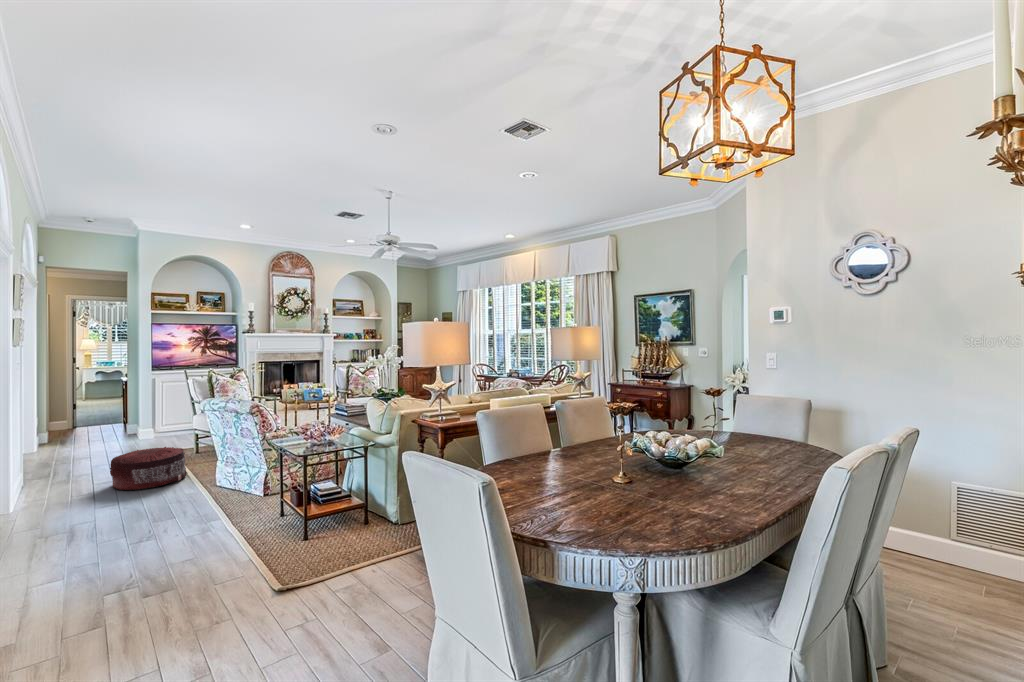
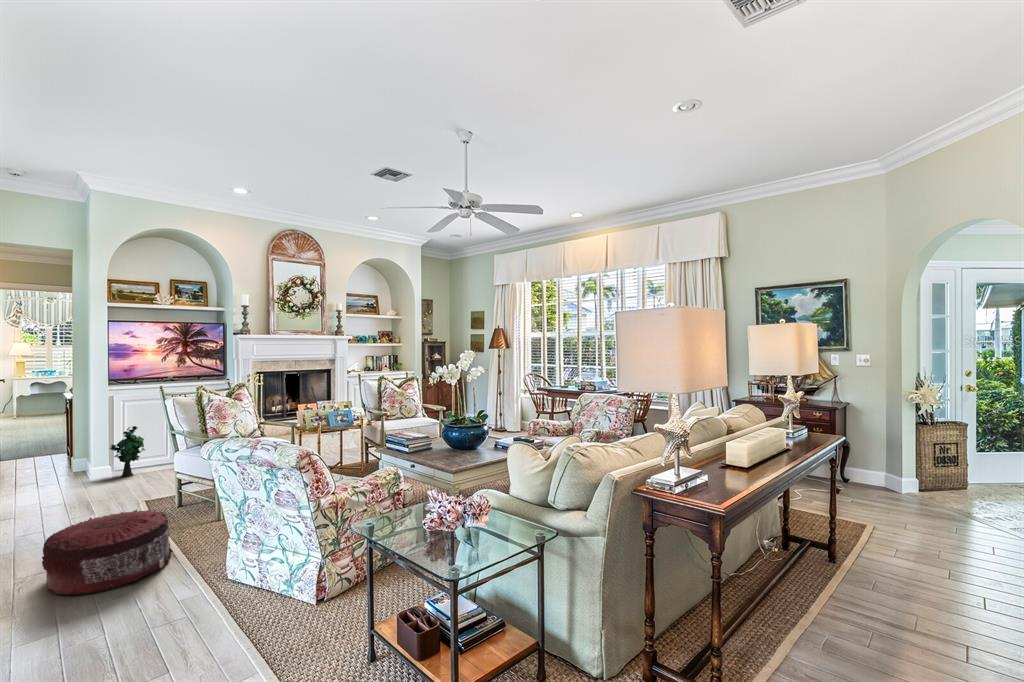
decorative plant: none [152,400,178,437] -> present [110,426,145,477]

